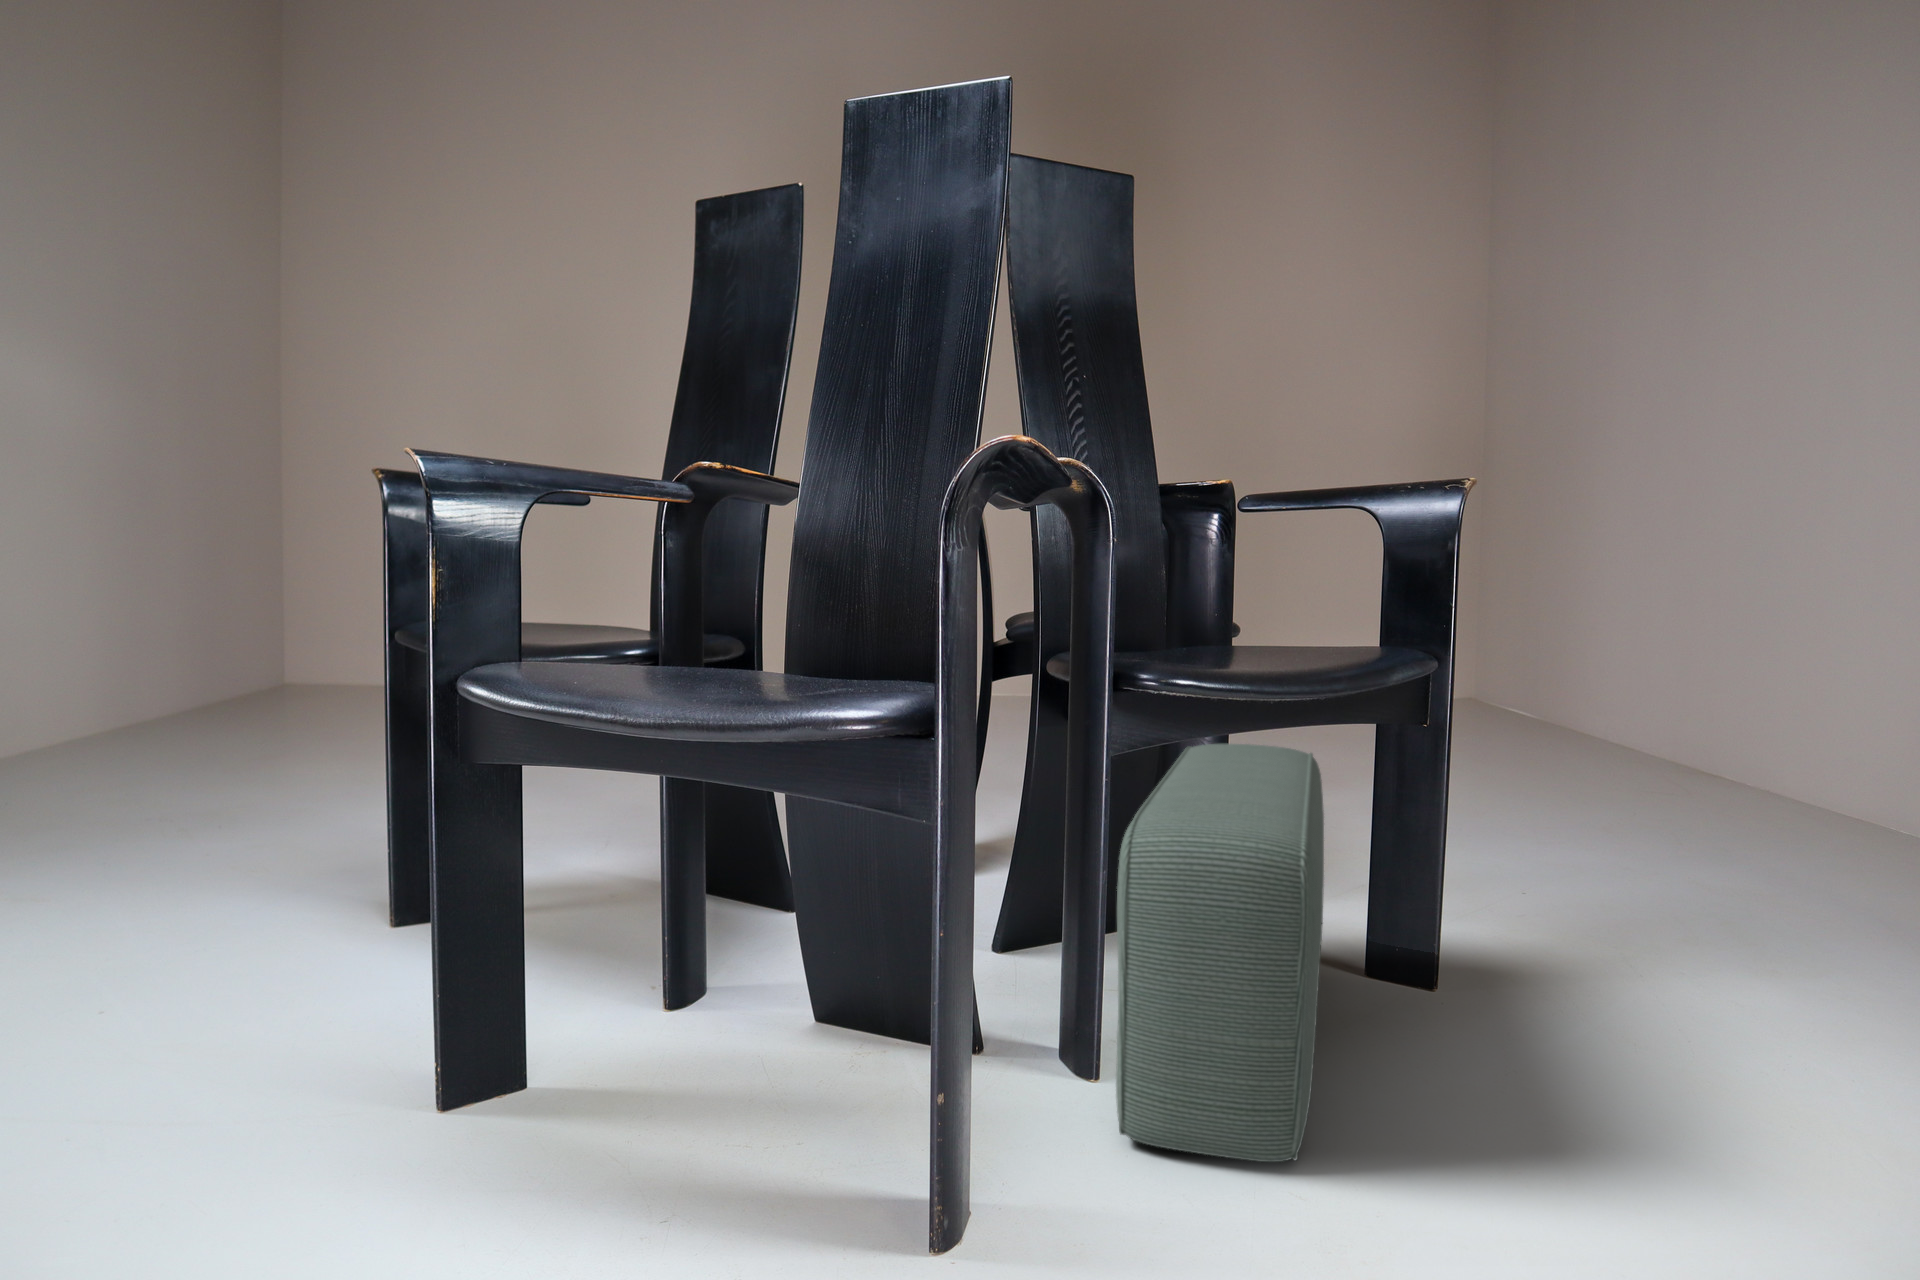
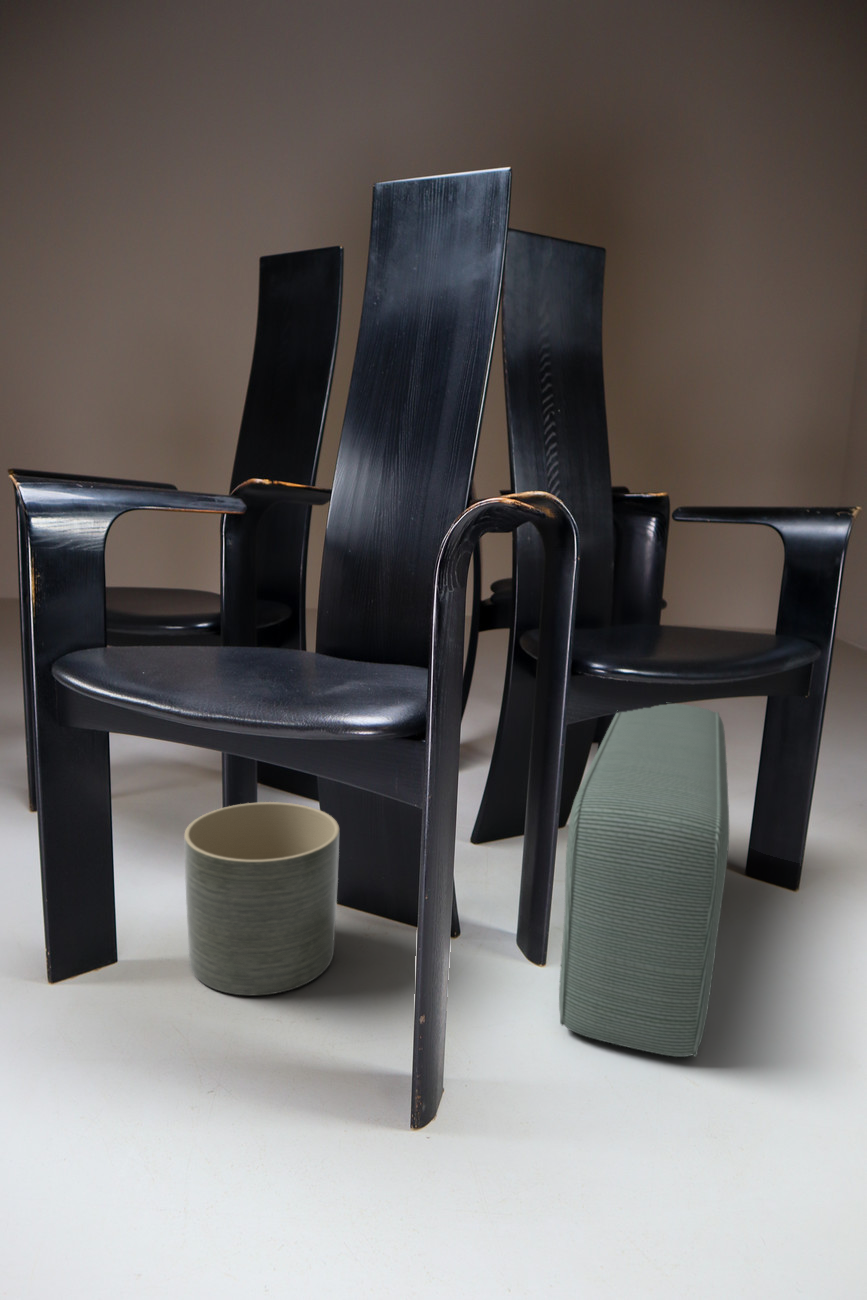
planter: none [618,877,821,1120] -> present [184,802,339,995]

